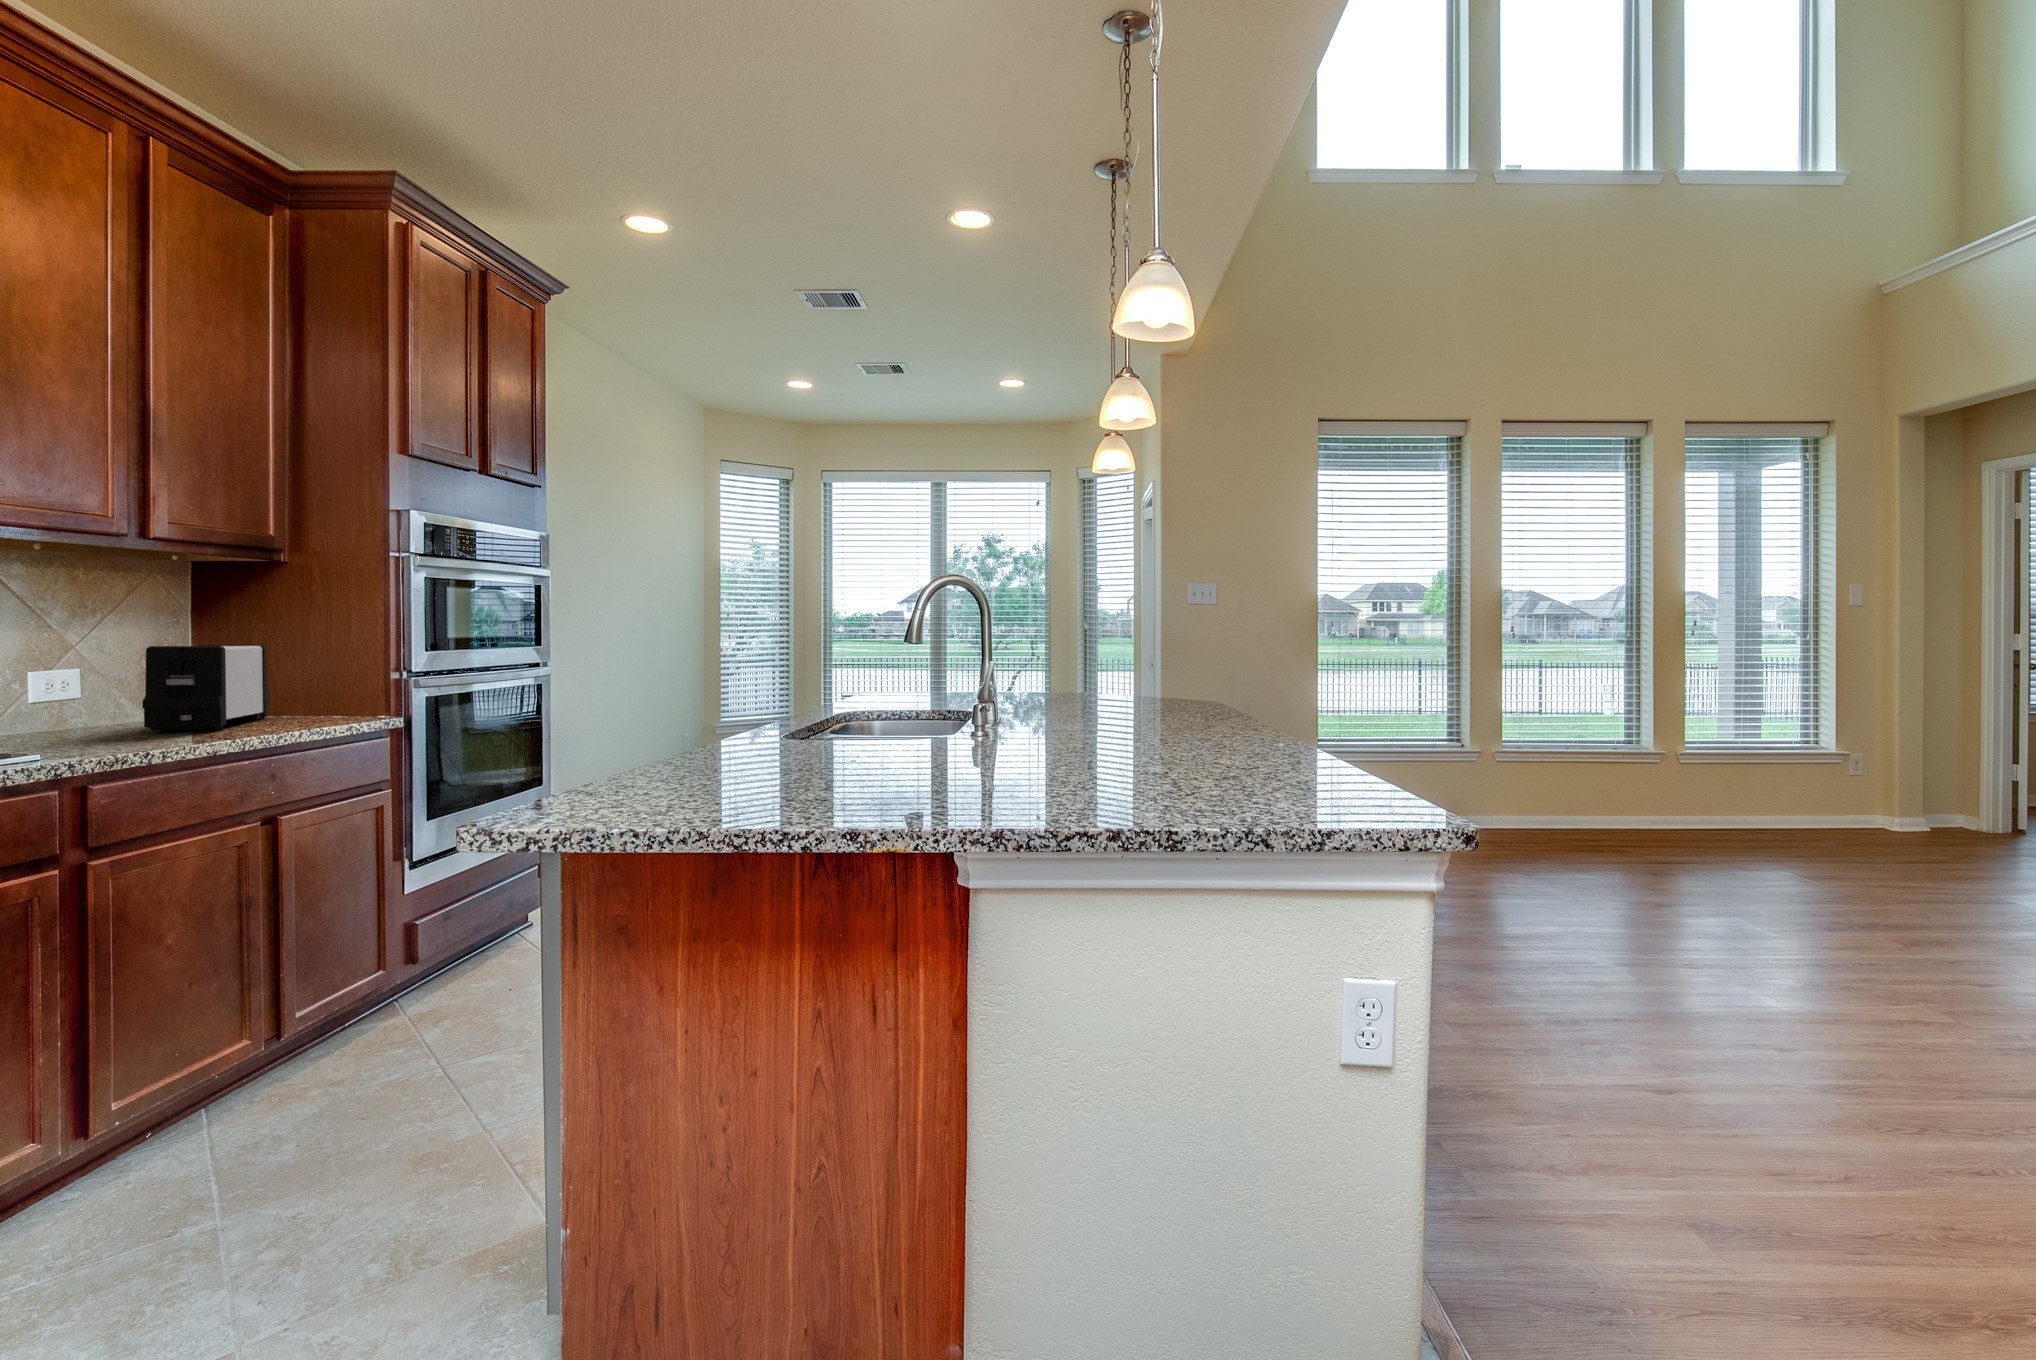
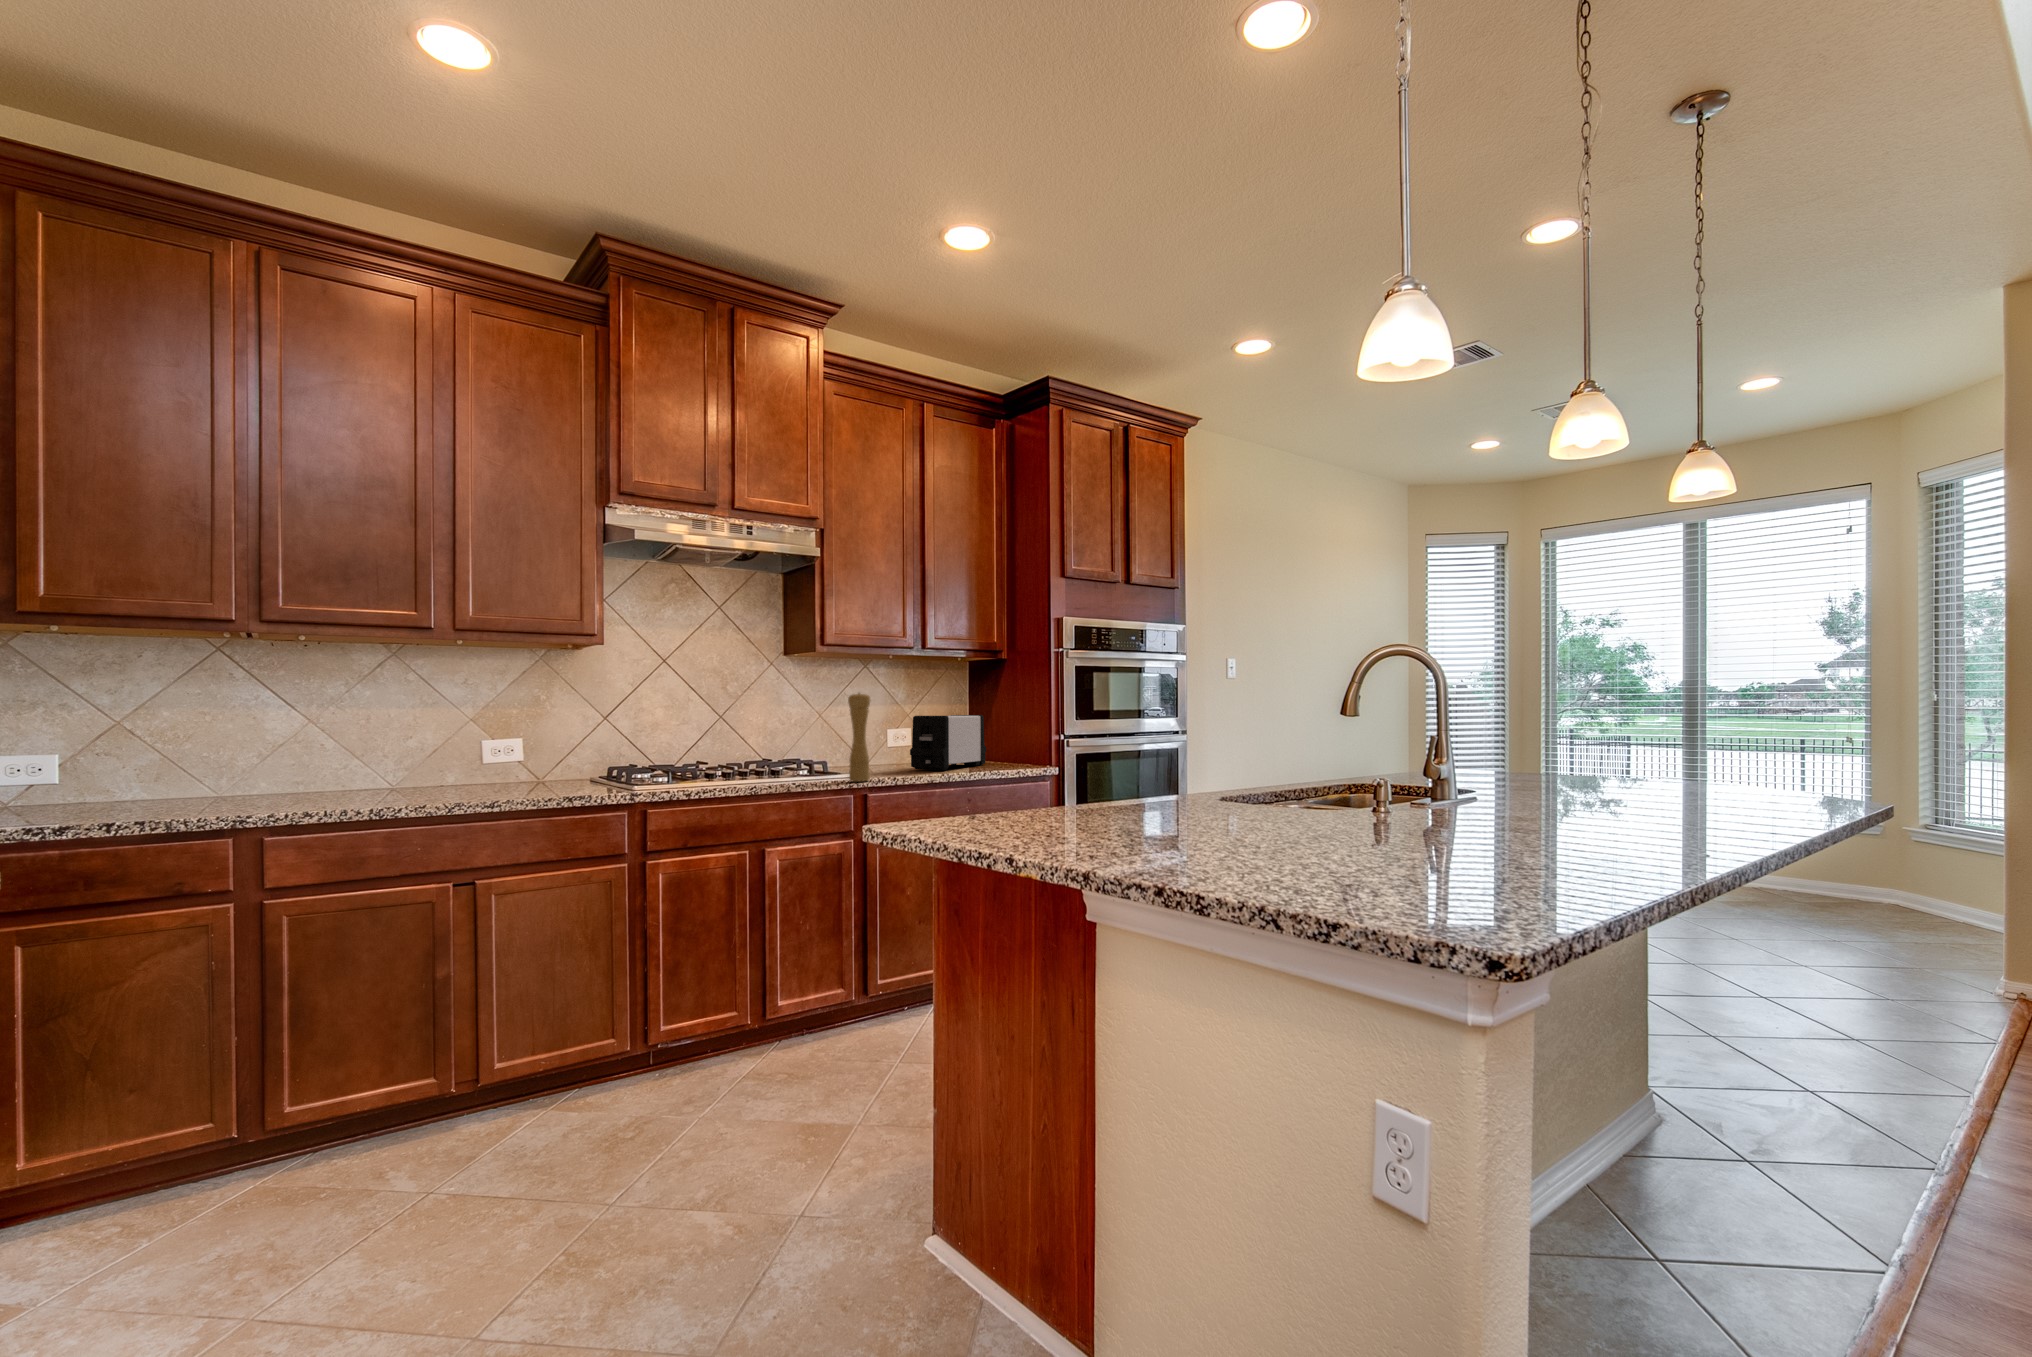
pepper mill: none [57,608,110,757] -> present [848,693,870,782]

